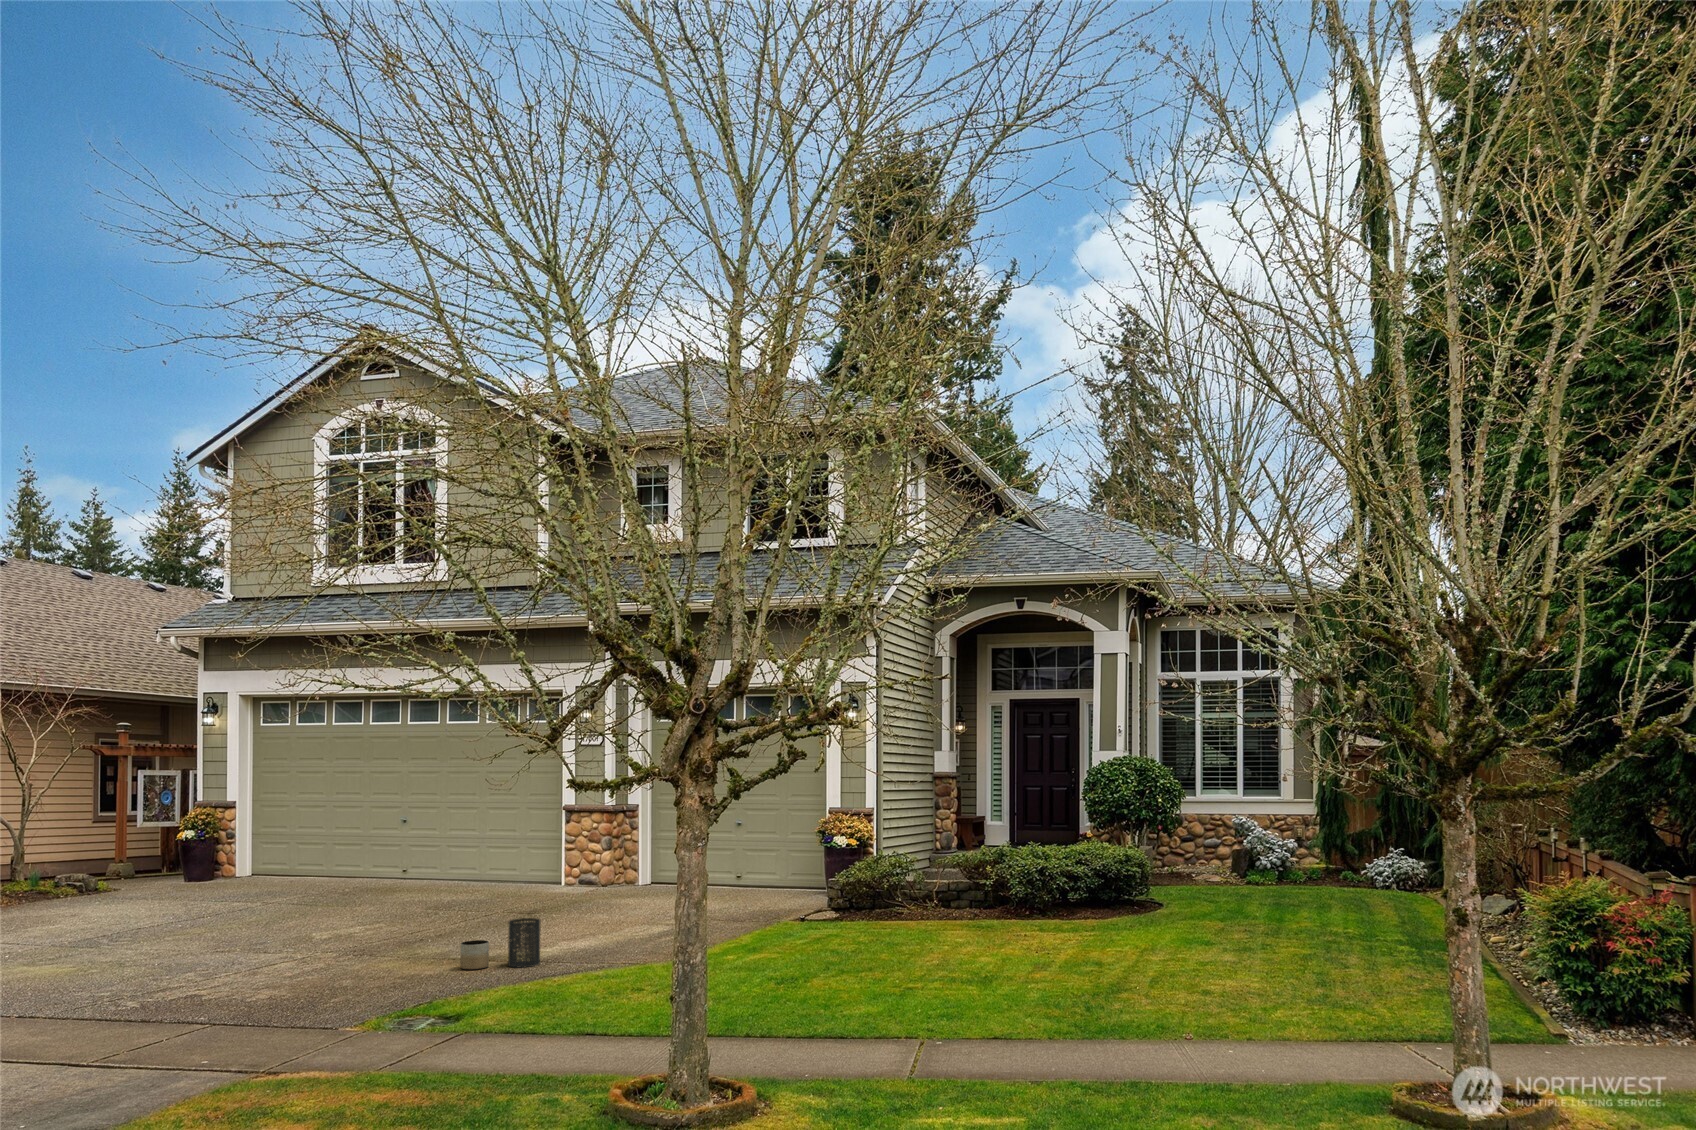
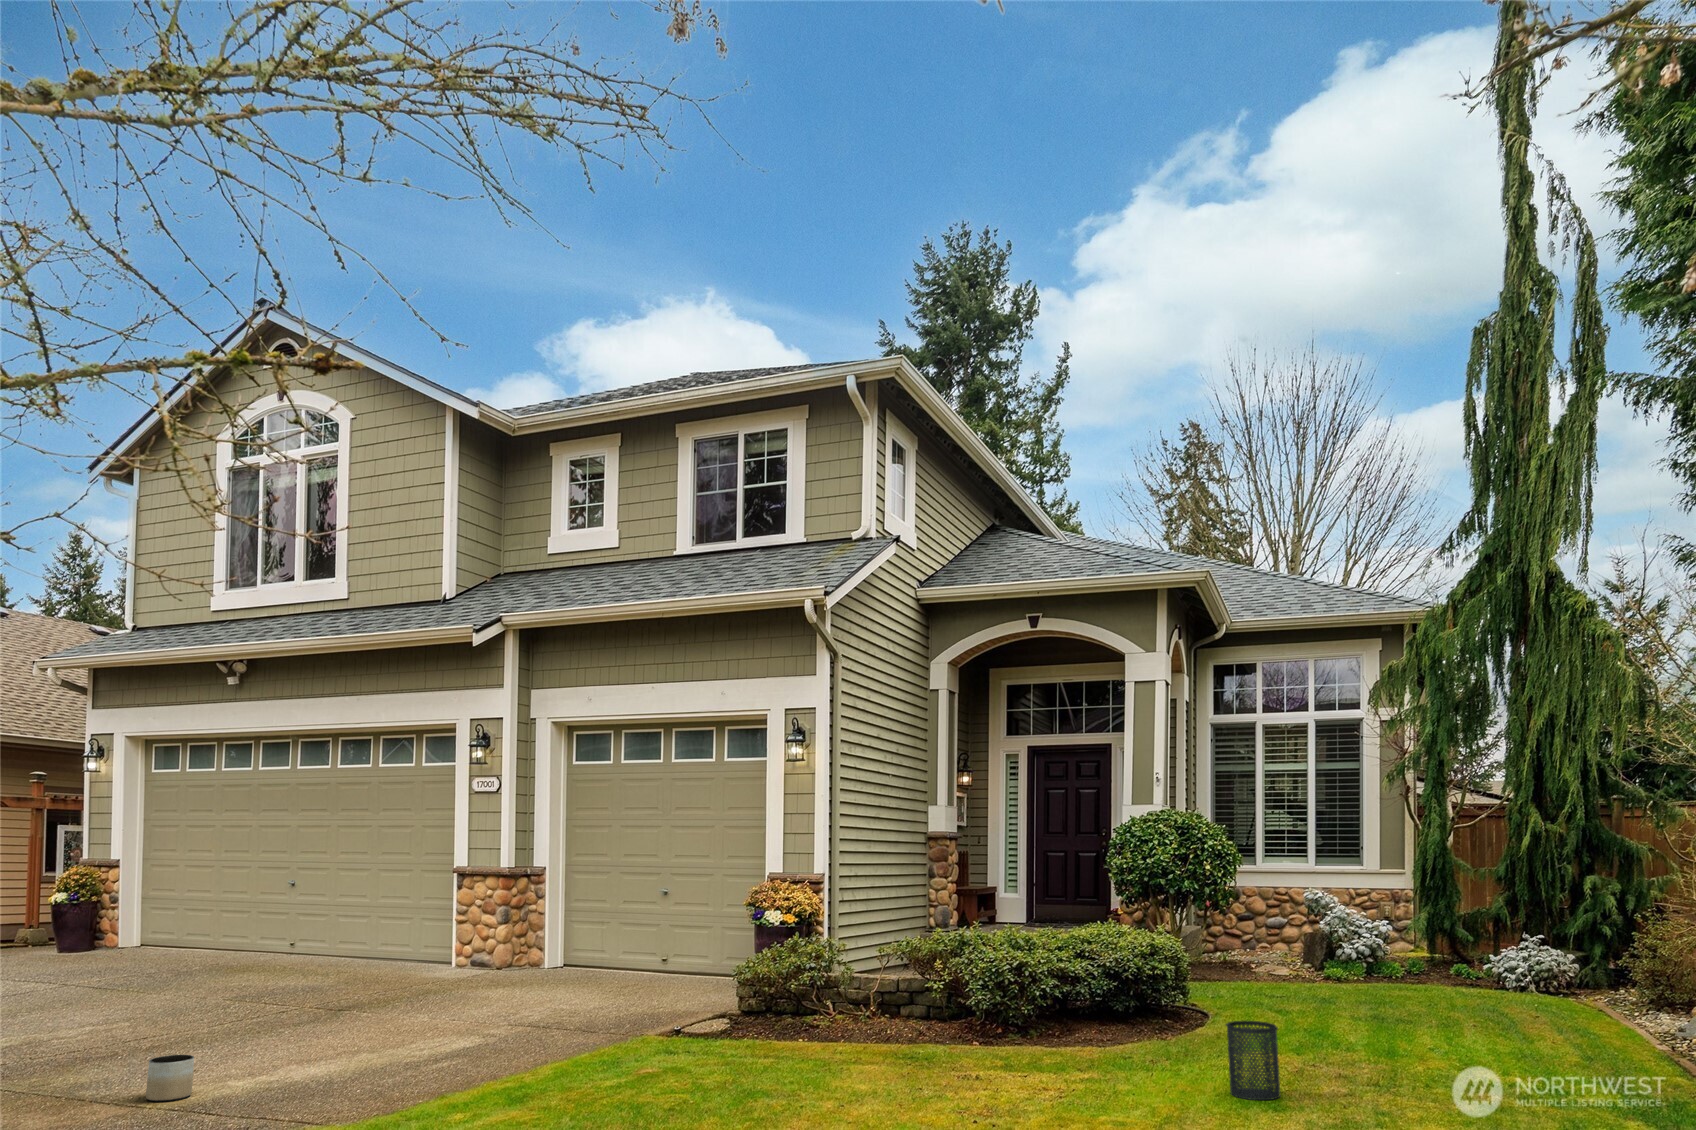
trash can: present [508,918,541,968] -> present [1226,1021,1280,1100]

